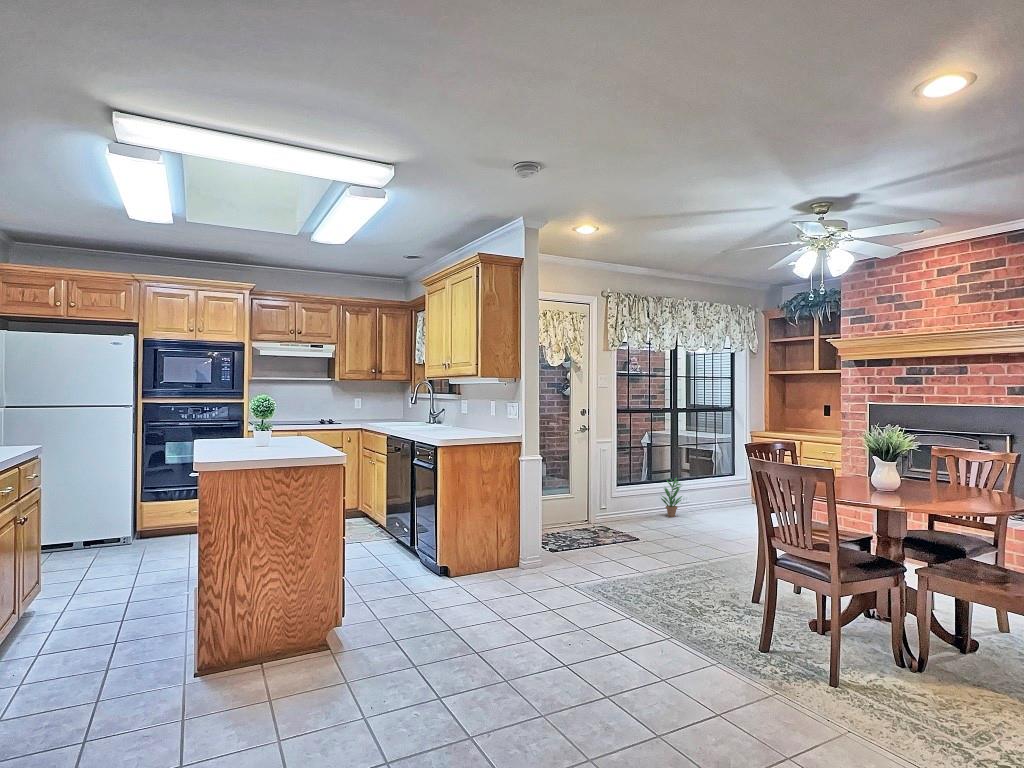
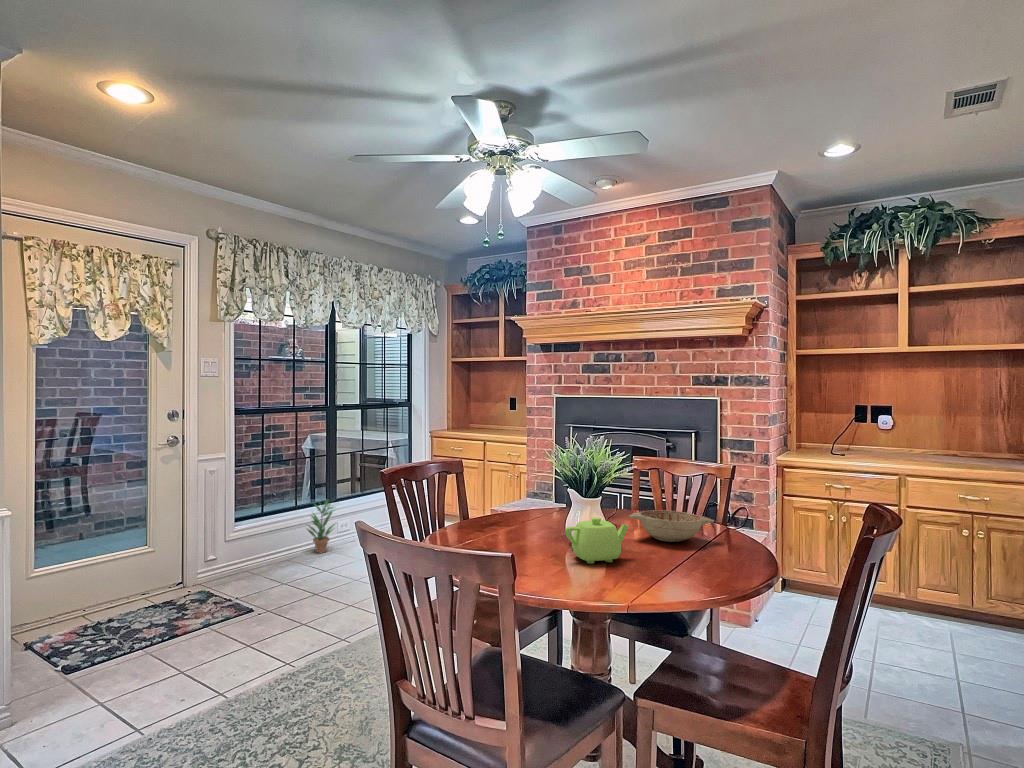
teapot: none [868,472,913,498] -> present [565,517,628,564]
decorative bowl: none [918,477,985,495] -> present [629,510,714,542]

